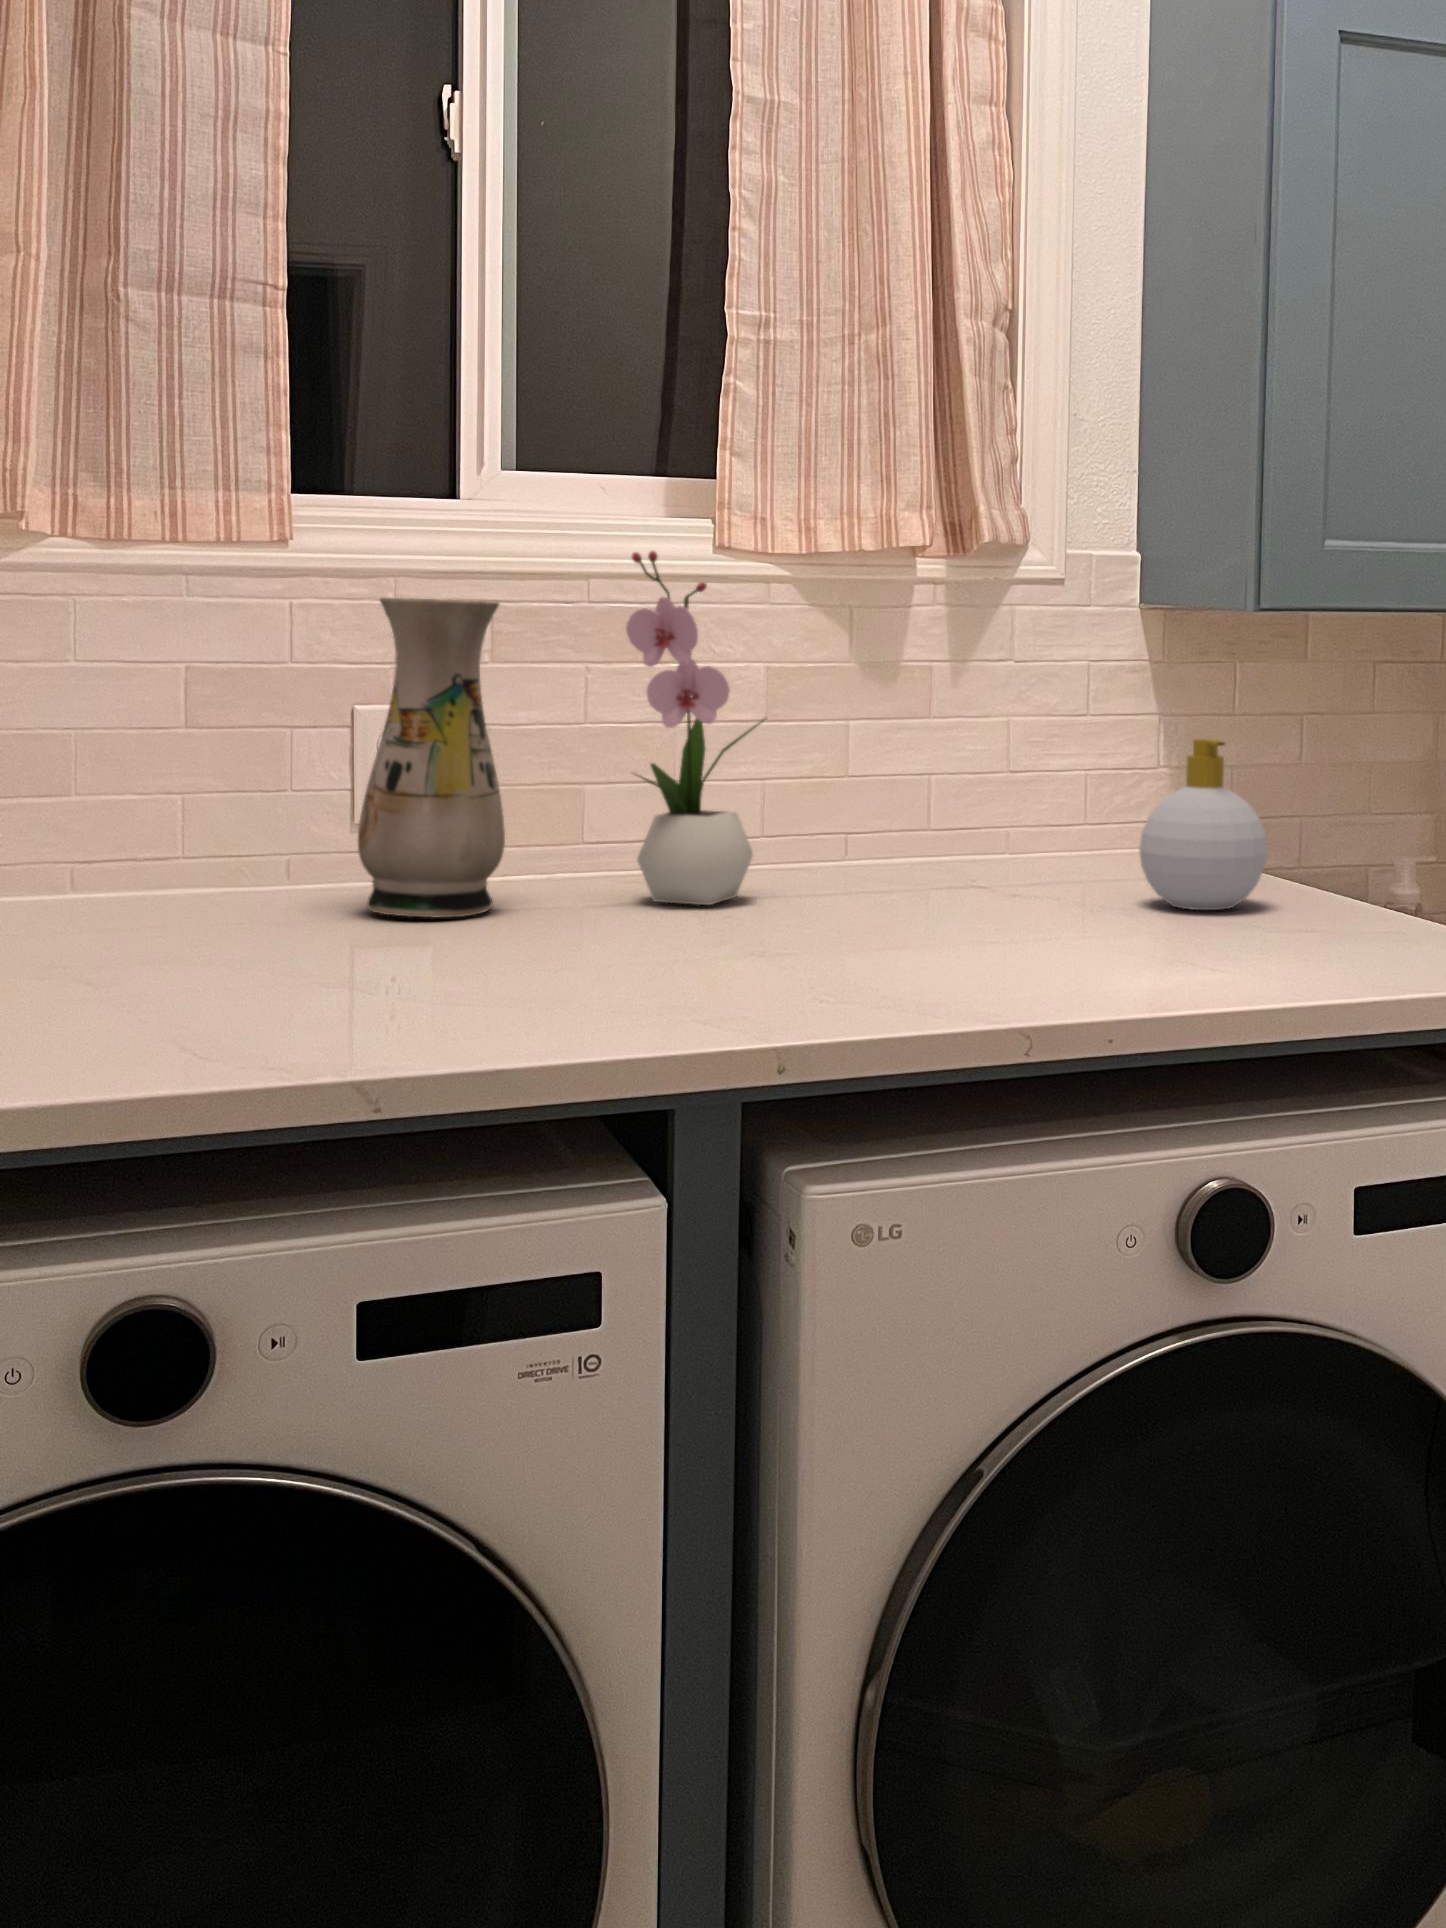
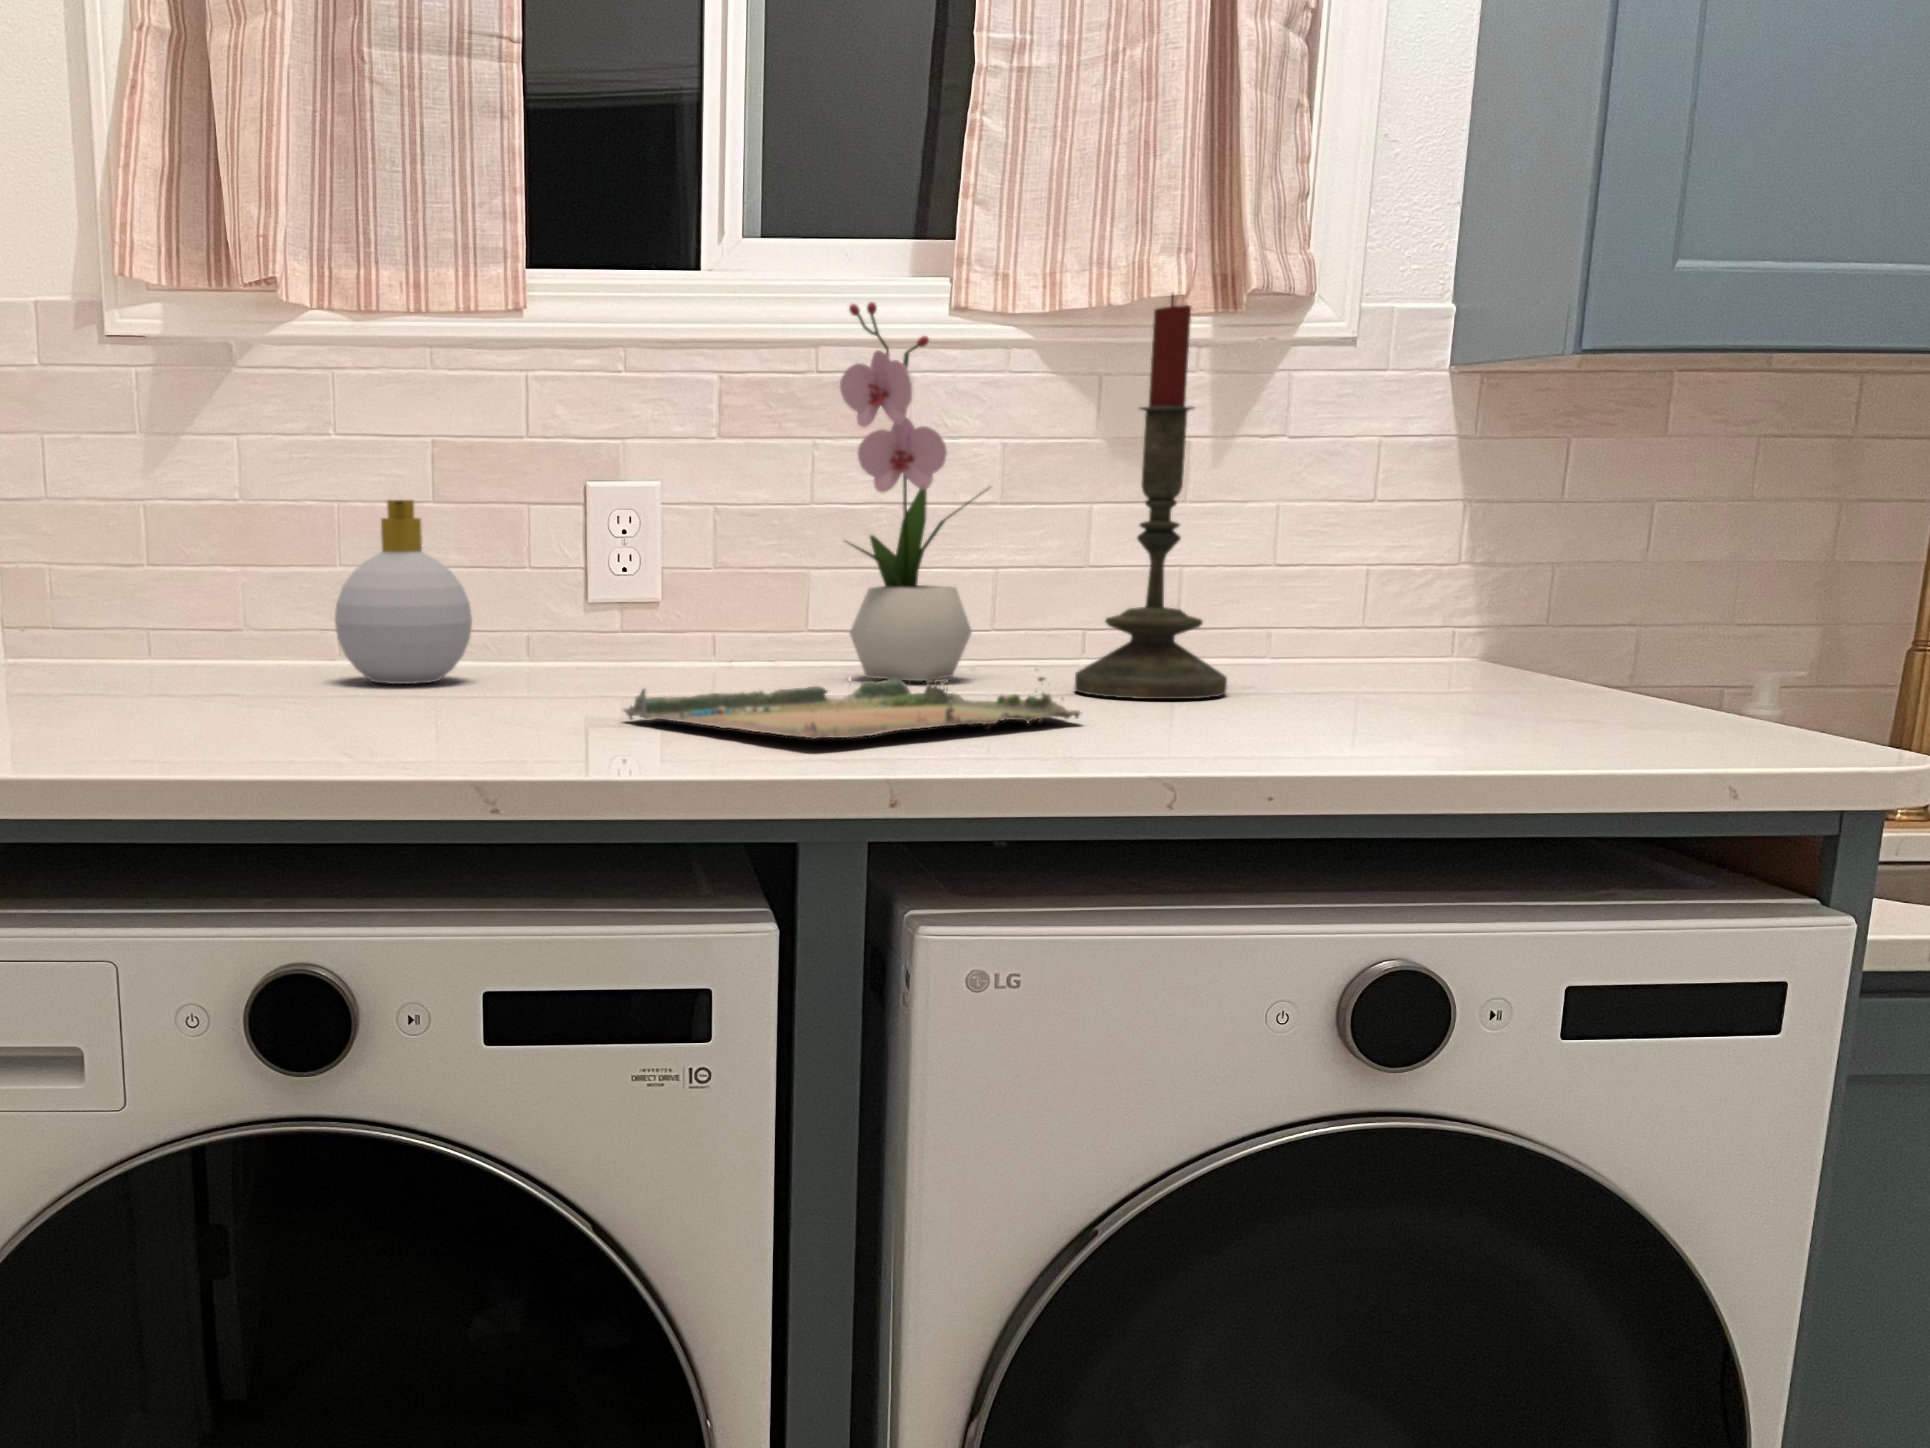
candle: none [860,556,999,921] -> present [1075,294,1227,699]
vase: present [358,597,505,918] -> none [579,356,718,682]
soap bottle: present [1139,739,1267,910] -> present [335,500,472,684]
tray: none [452,906,901,1002] -> present [624,674,1081,739]

